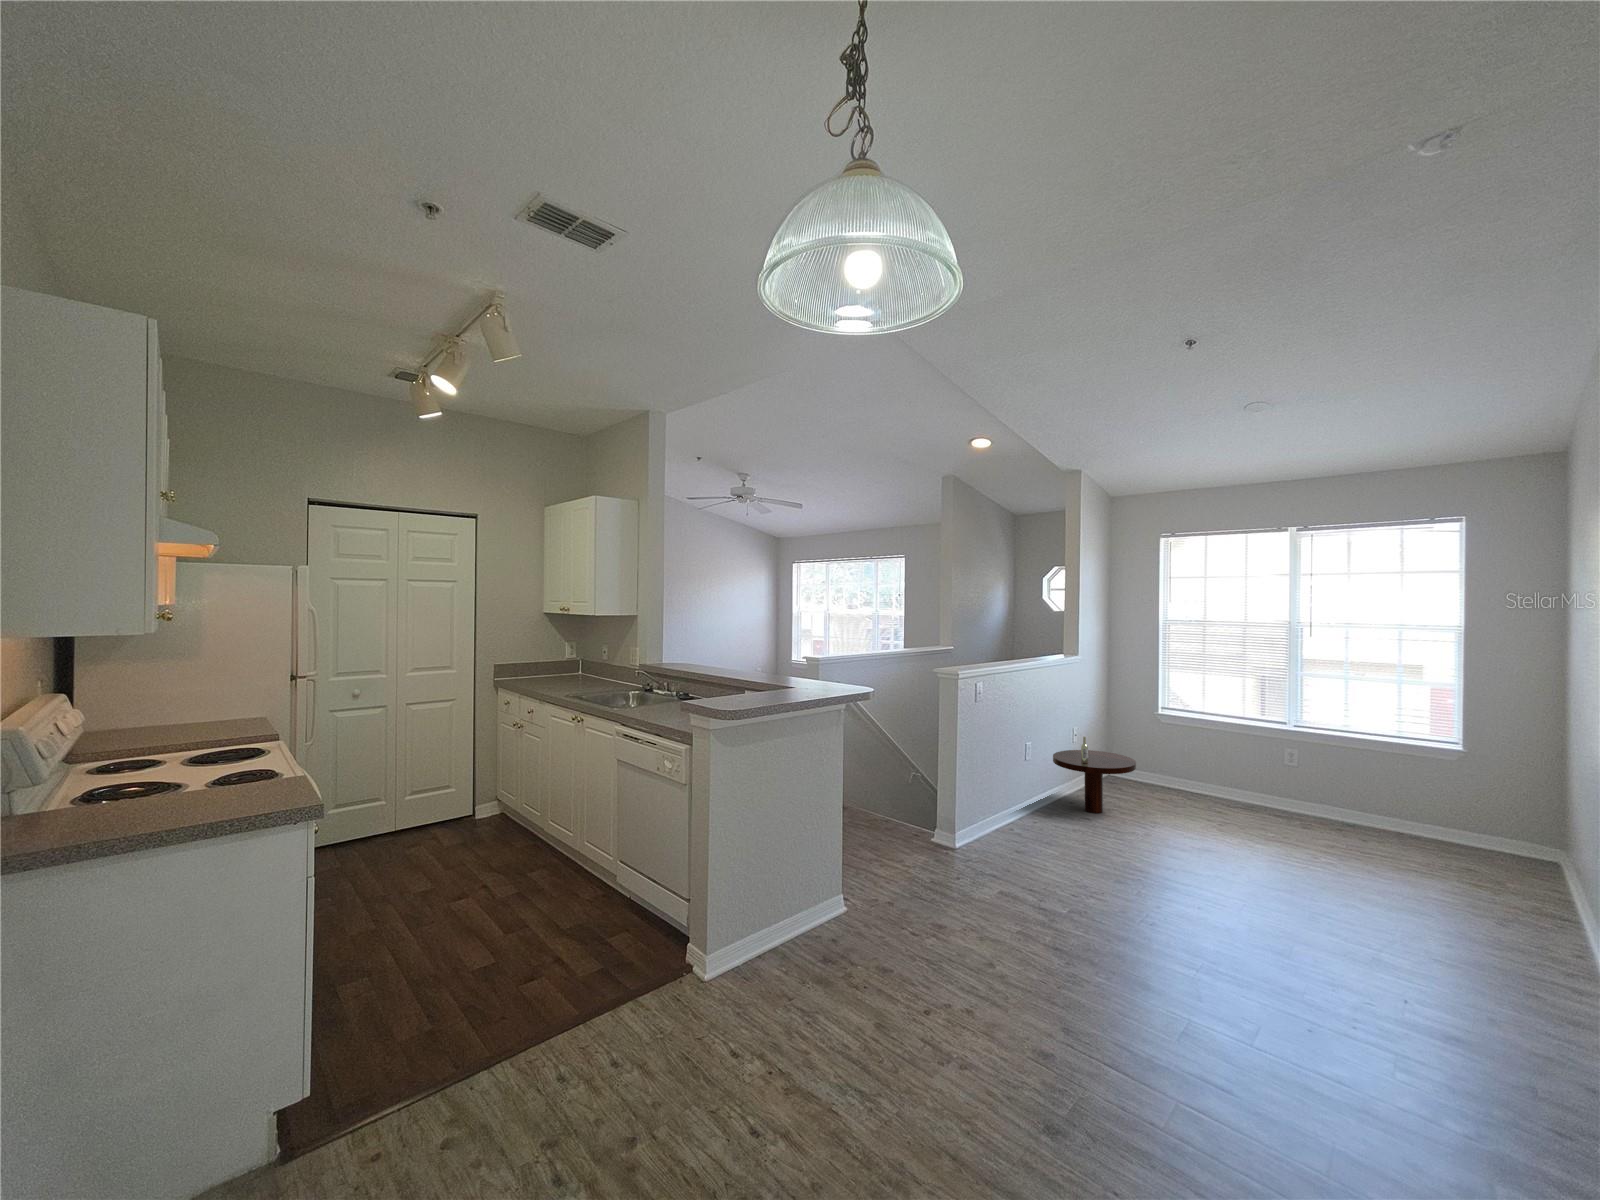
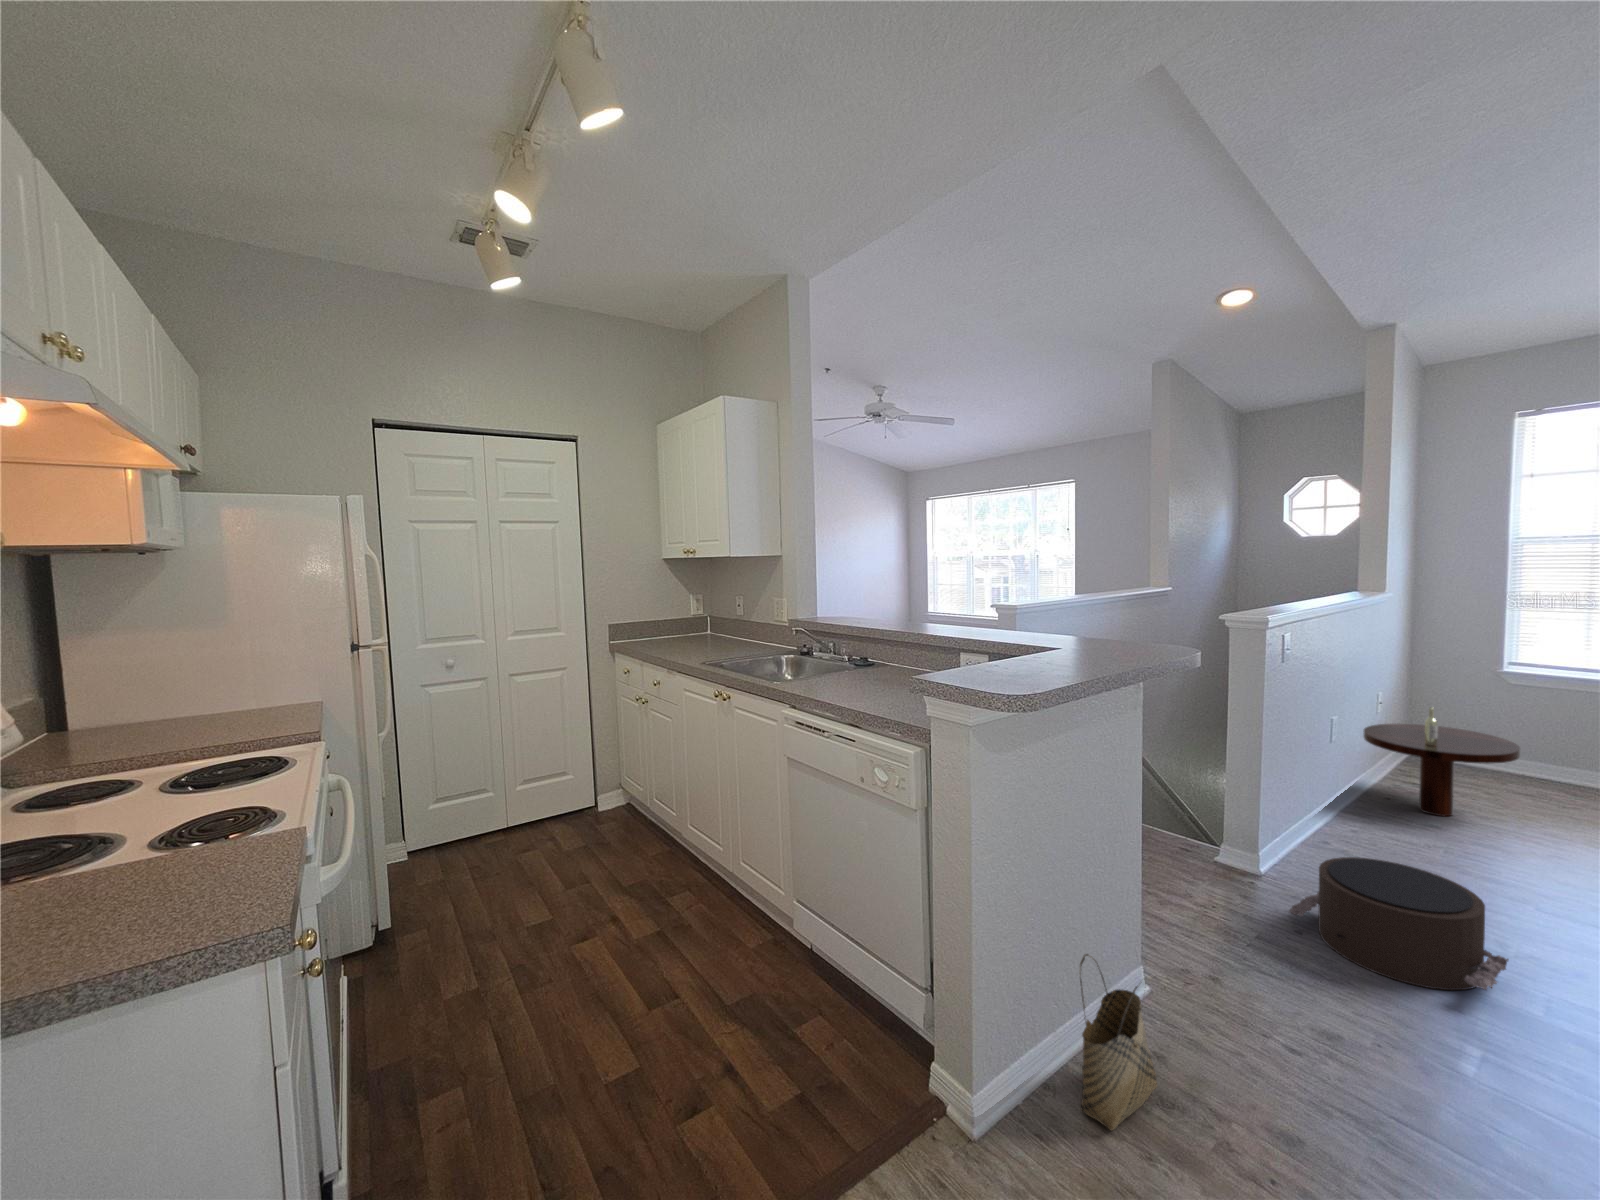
pouf: none [951,829,1056,901] -> present [1290,857,1508,990]
woven basket: none [776,871,824,967] -> present [1080,954,1157,1131]

